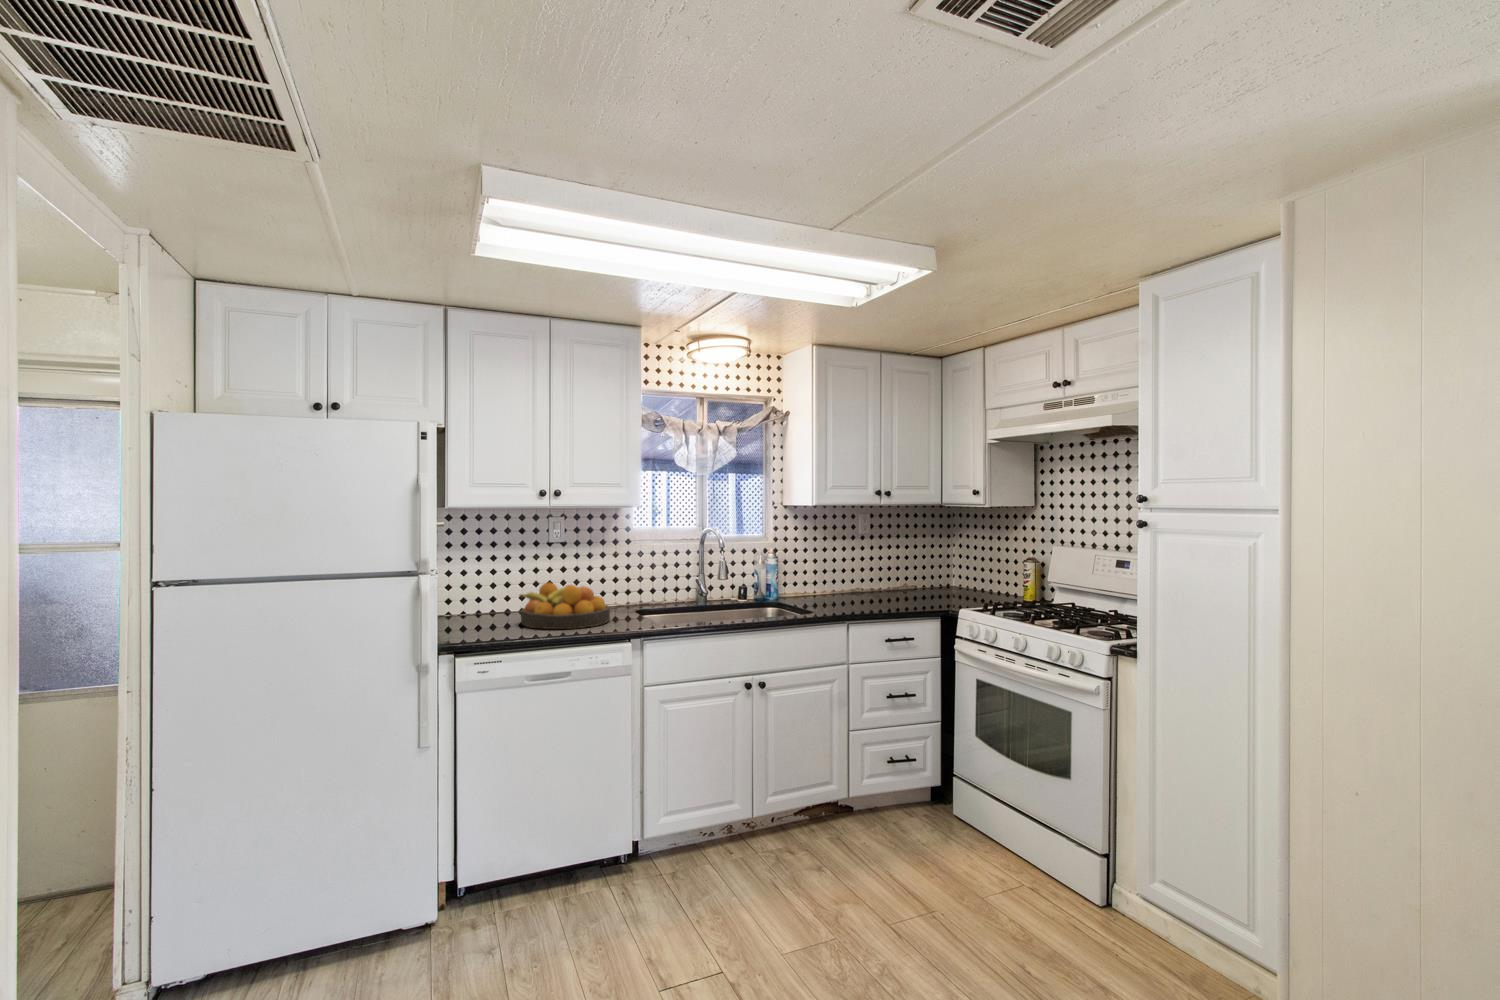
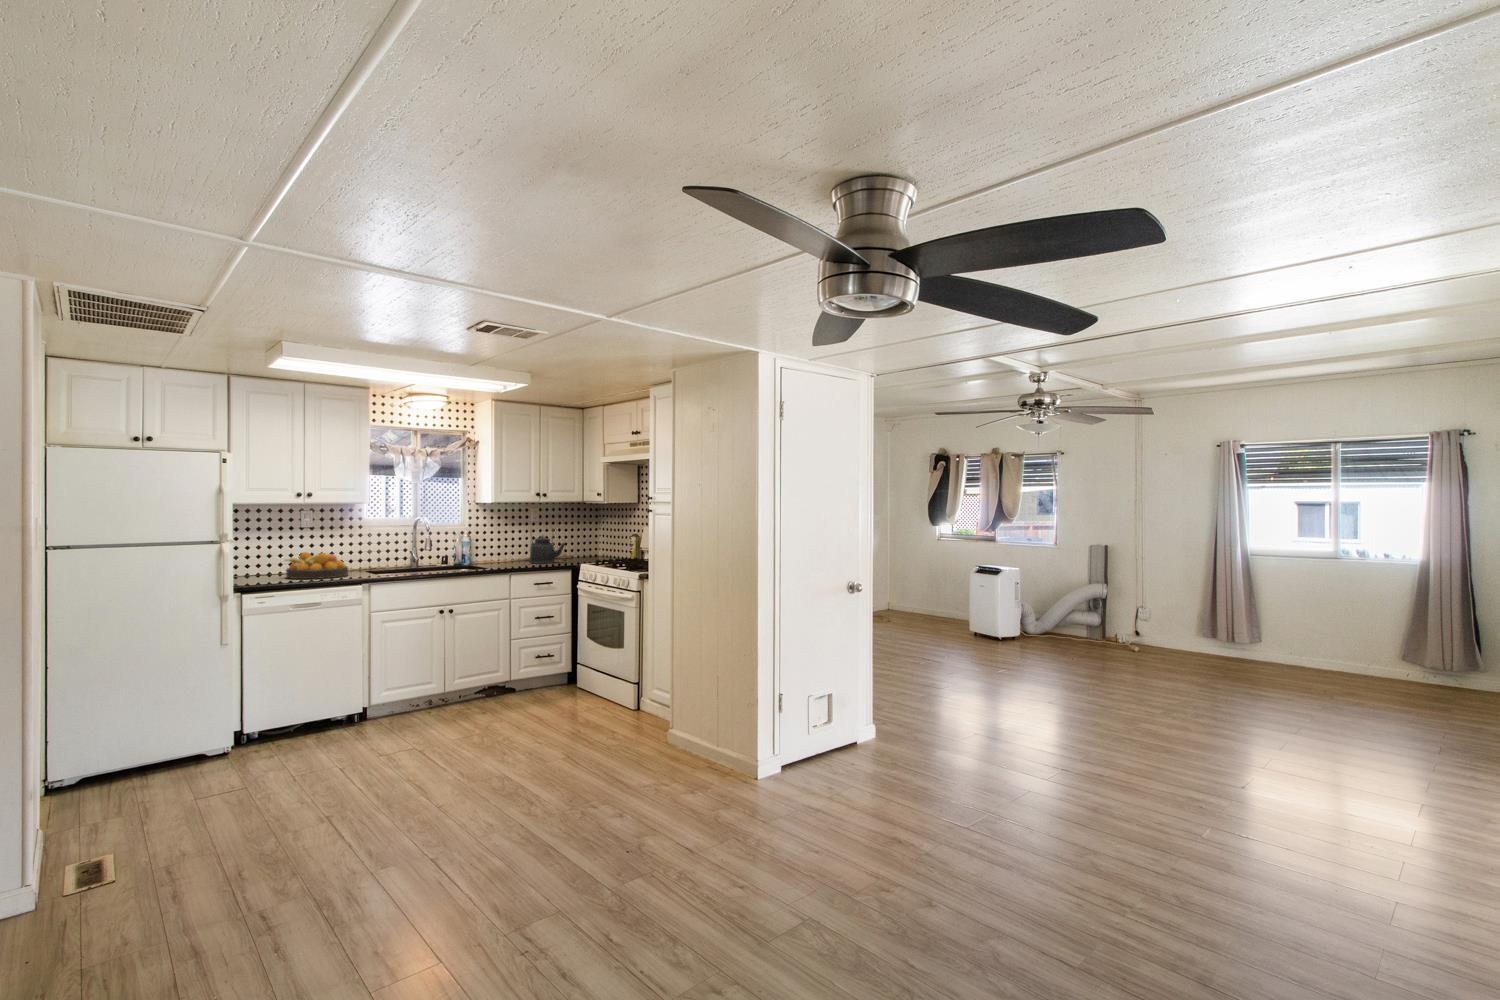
kettle: none [861,546,918,600] -> present [530,535,565,563]

